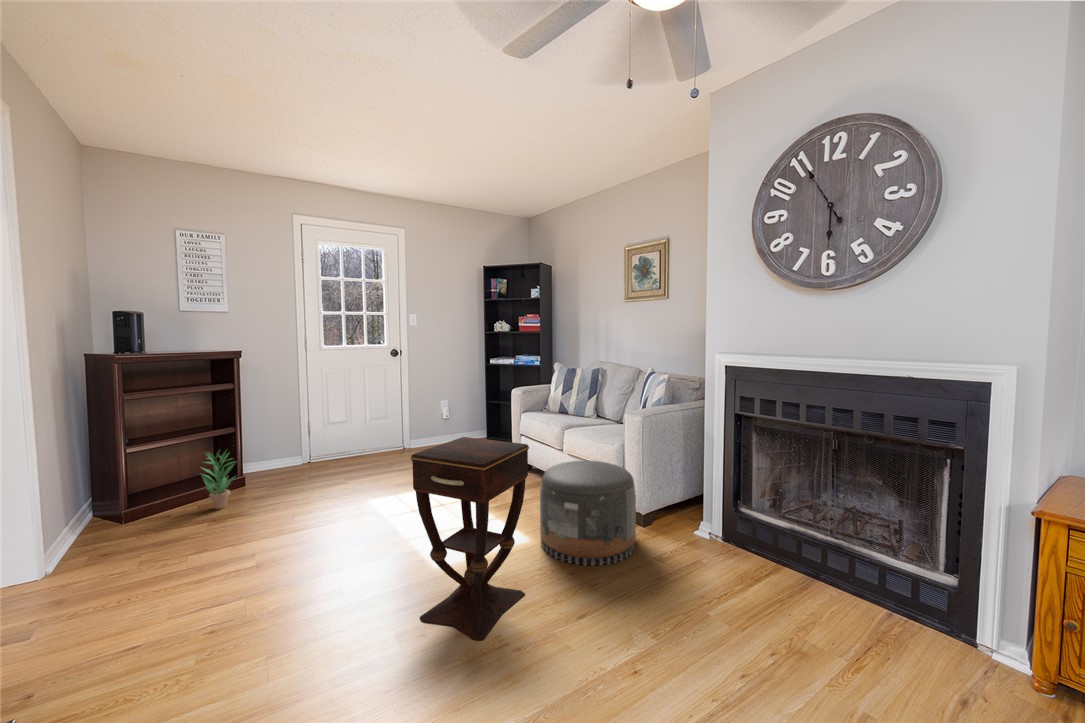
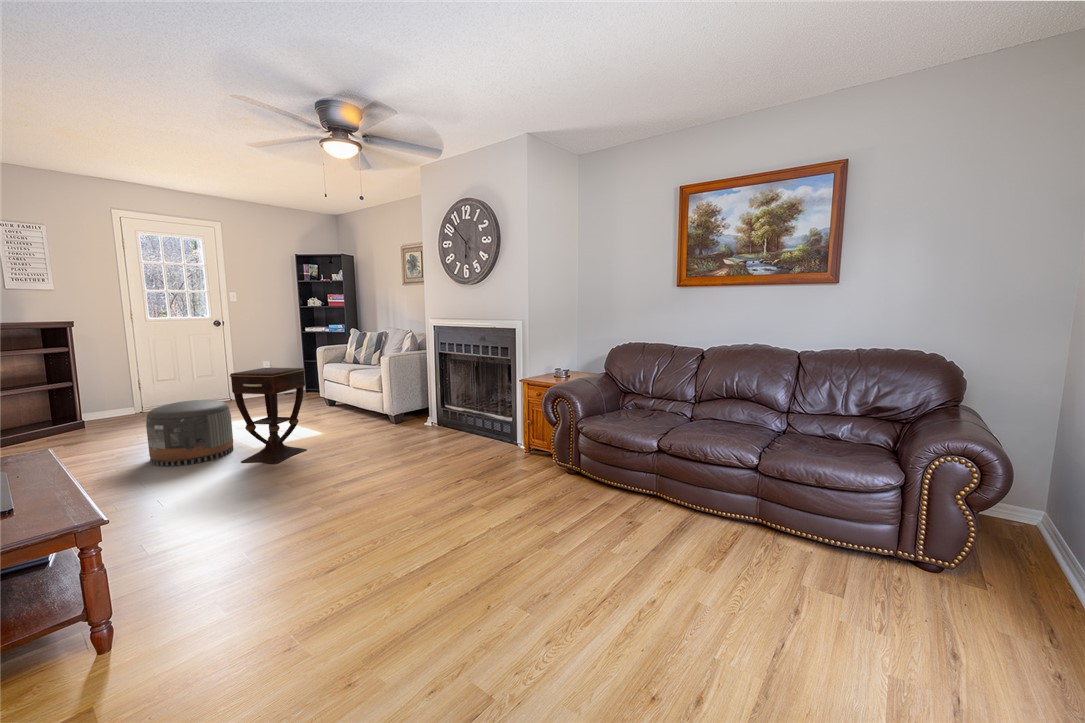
potted plant: present [202,451,235,509] -> none [48,394,84,440]
pouf: present [540,460,636,566] -> present [146,400,234,466]

